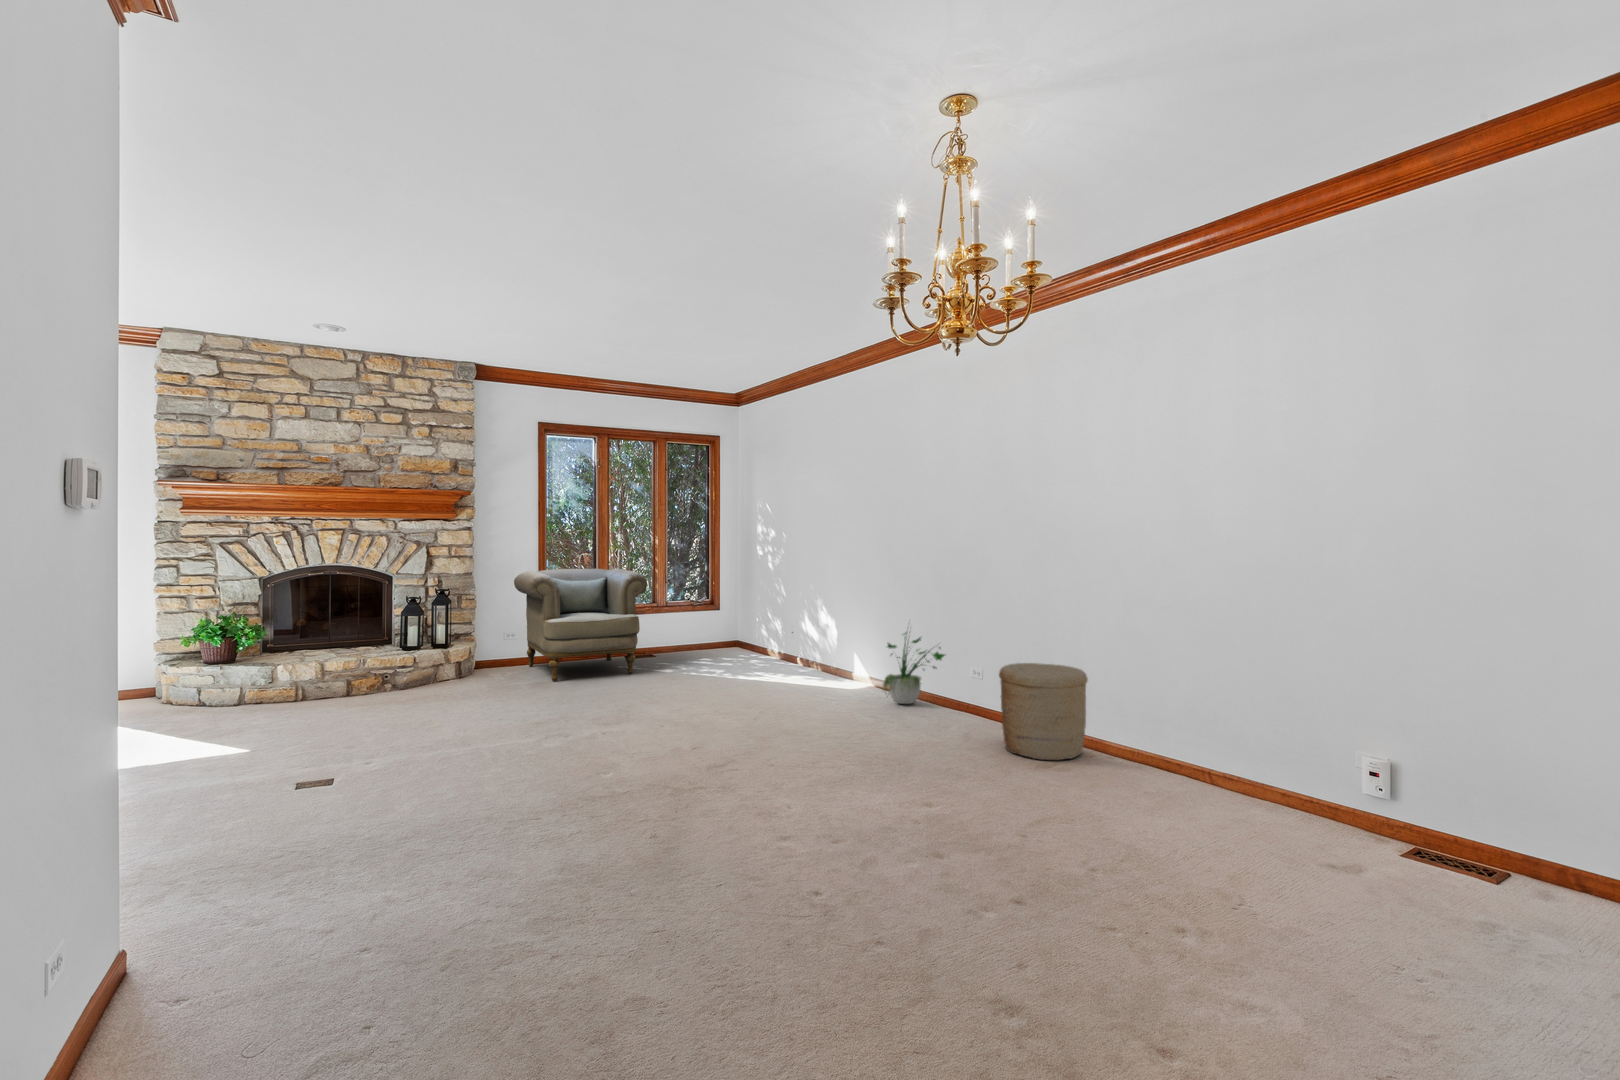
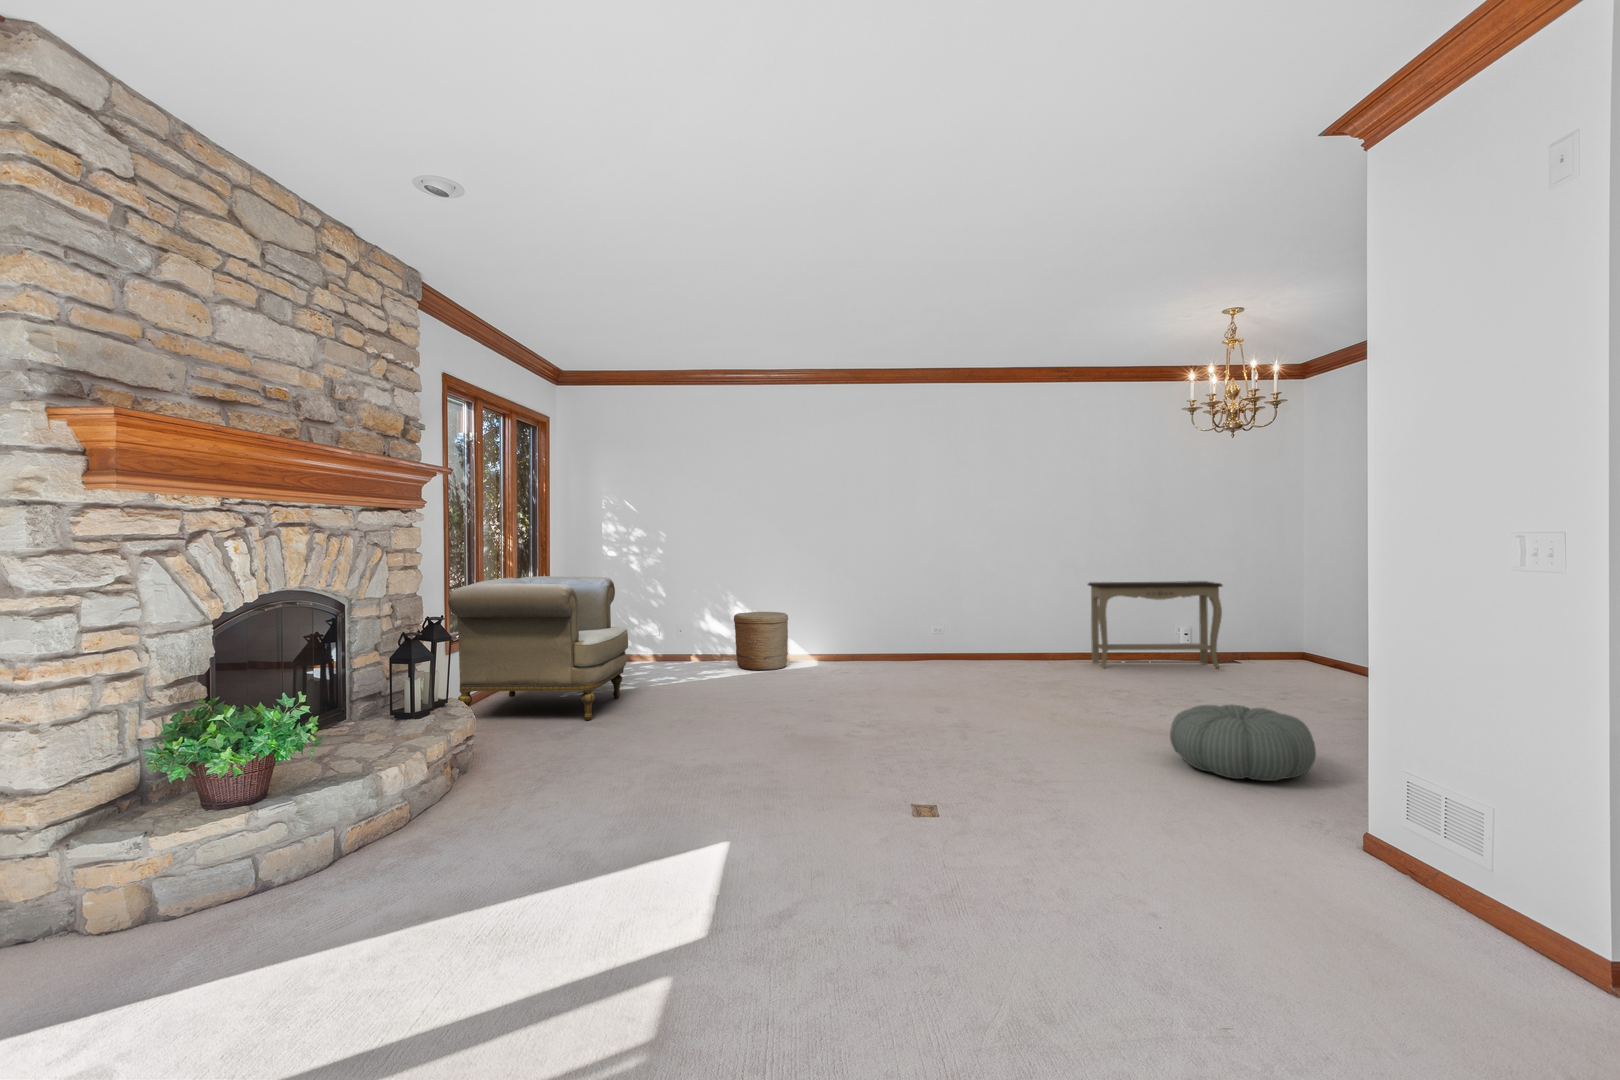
console table: none [1099,629,1346,834] -> present [1088,581,1222,668]
potted plant: present [883,633,945,704] -> none [871,593,941,666]
woven basket: present [999,663,1088,760] -> present [734,612,788,670]
pouf: none [454,780,637,898] -> present [1170,705,1316,781]

